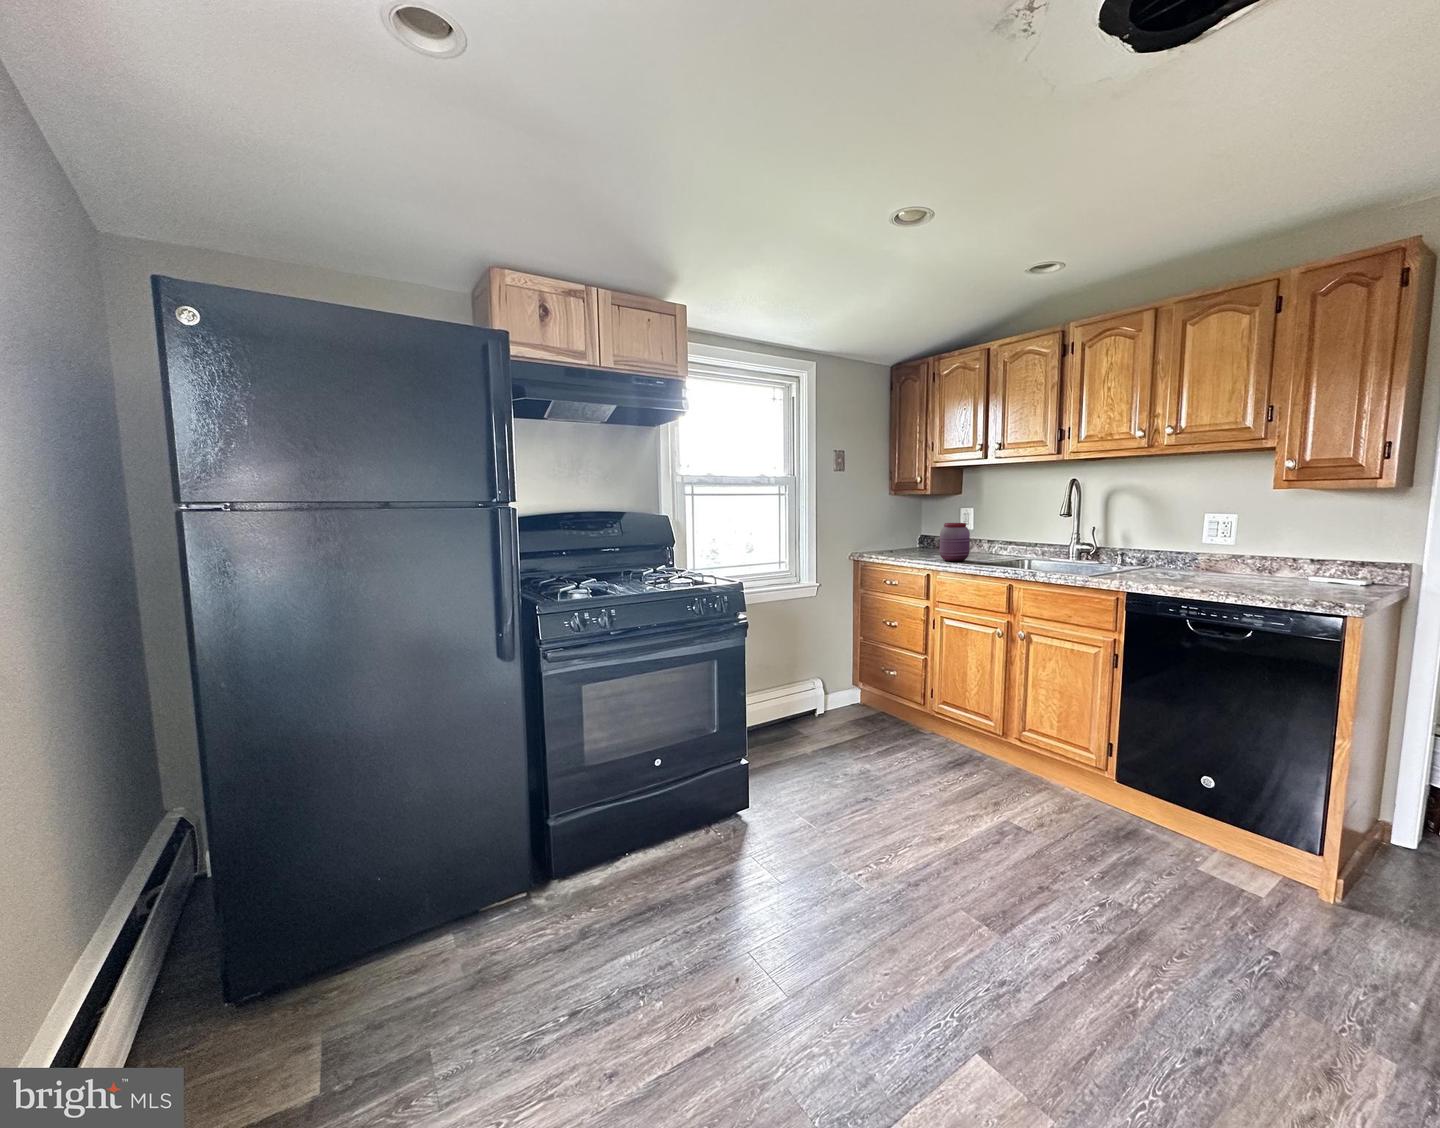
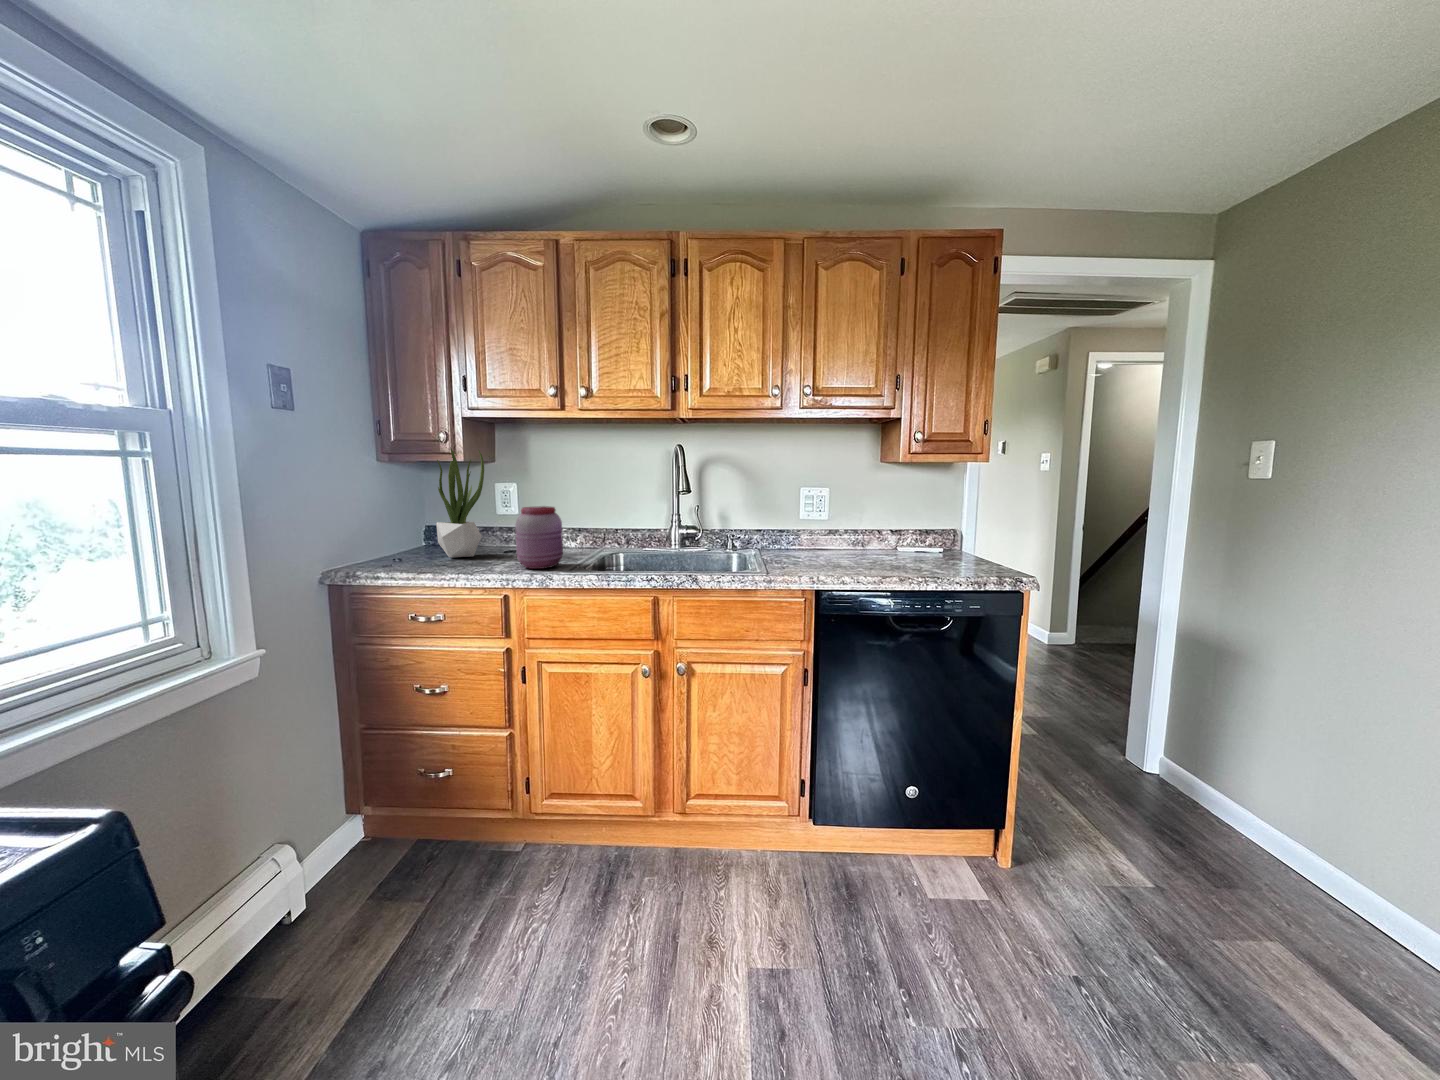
potted plant: none [910,486,941,554] -> present [436,447,484,557]

